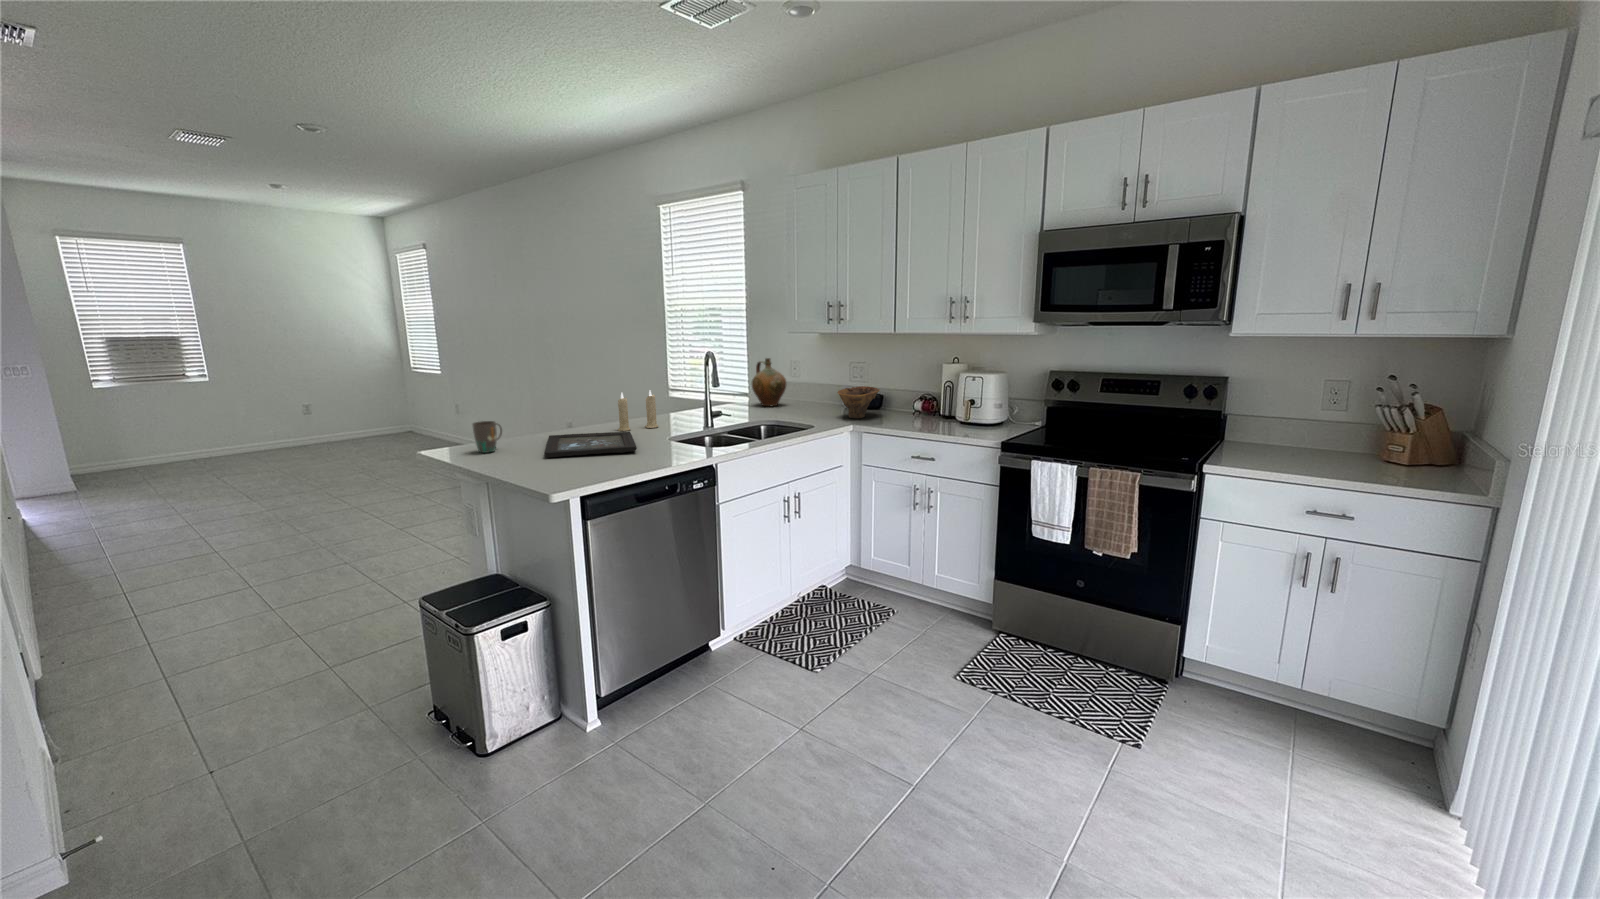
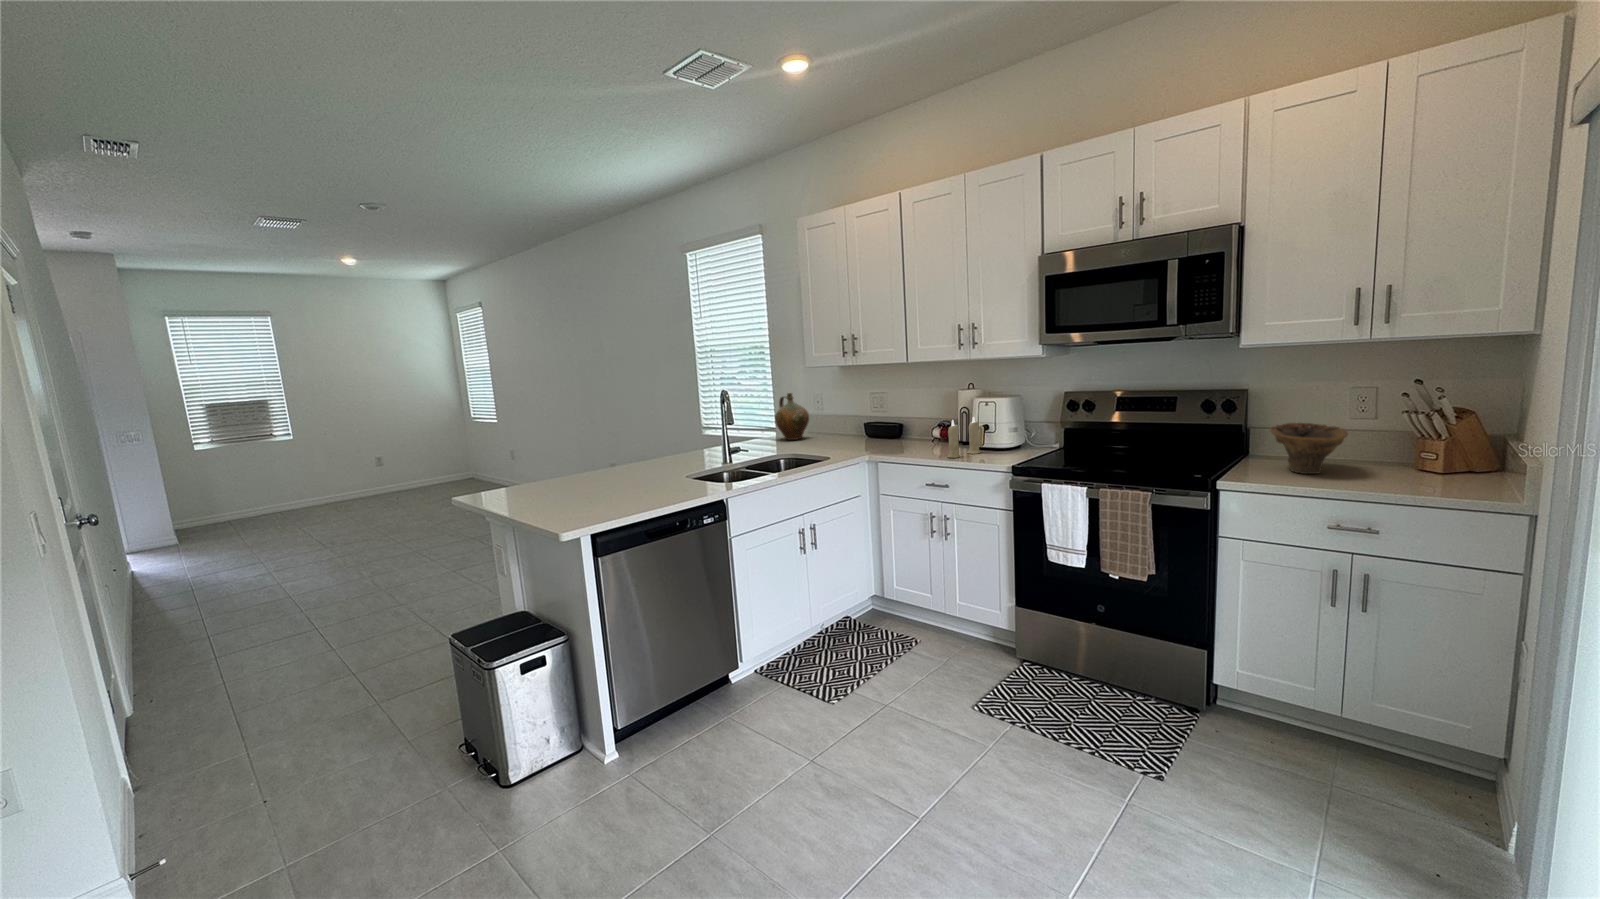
bowl: present [838,386,880,418] -> present [1270,423,1348,474]
candle: present [618,391,658,431] -> present [947,417,981,458]
mug: present [473,421,502,453] -> none [499,466,527,496]
tray: present [544,432,637,458] -> none [563,471,650,498]

